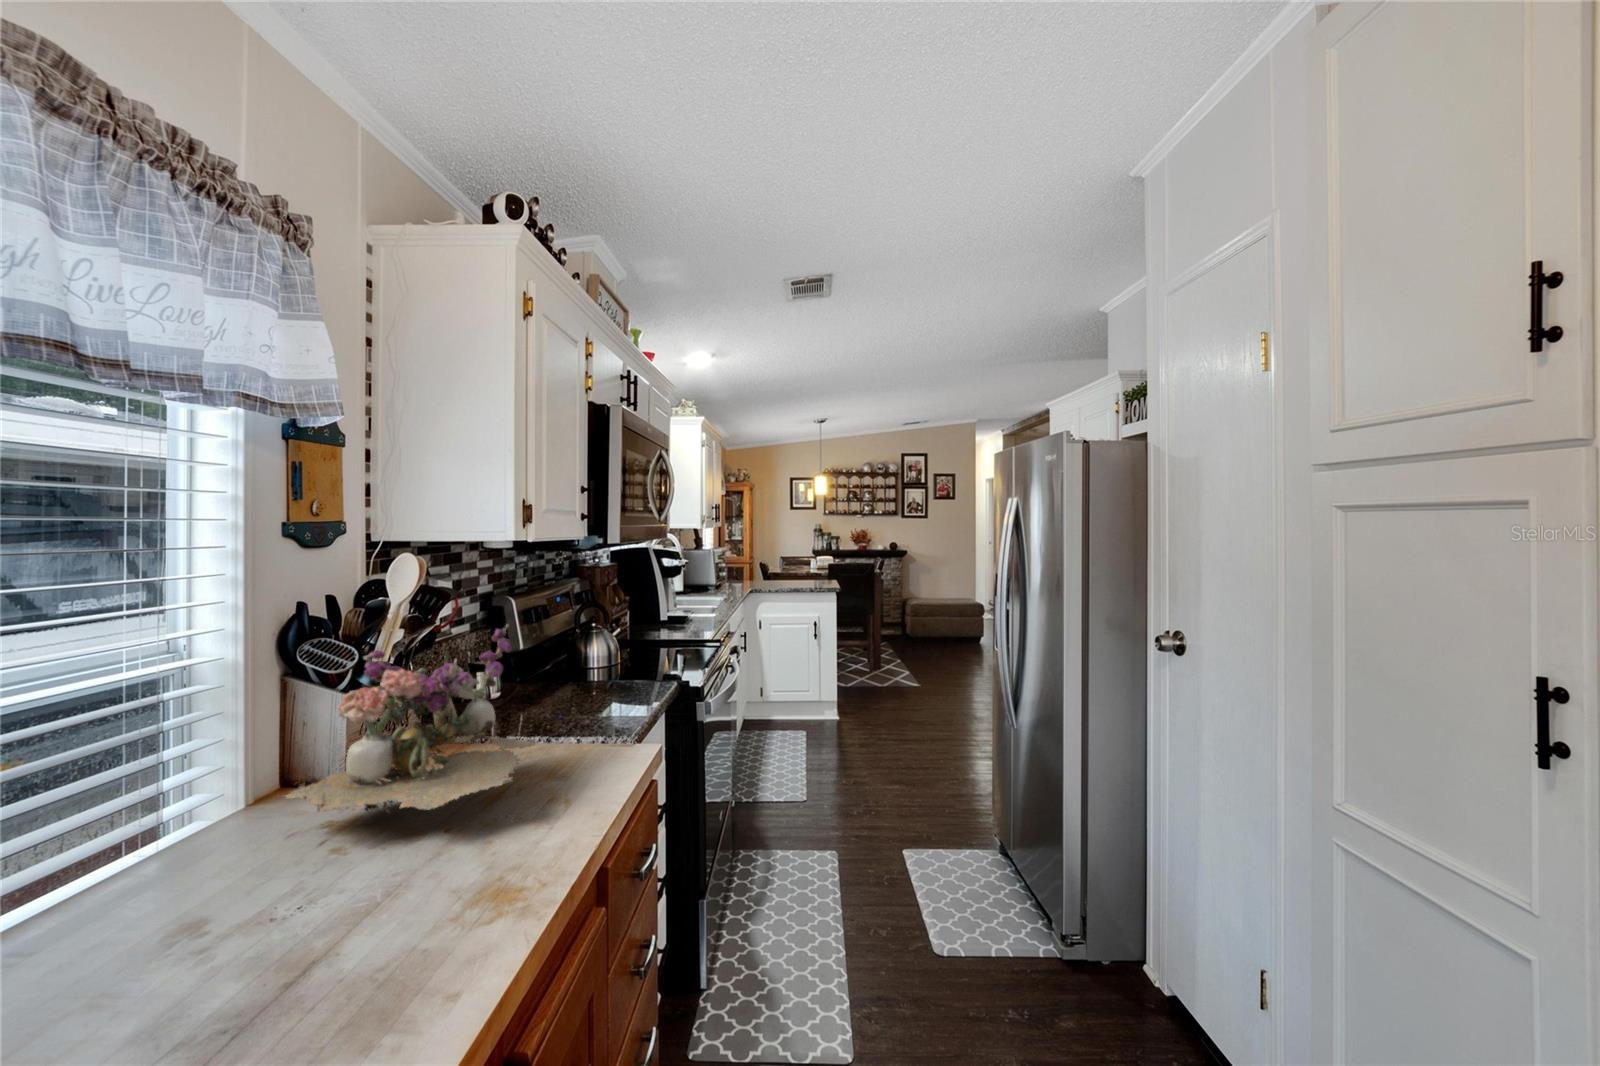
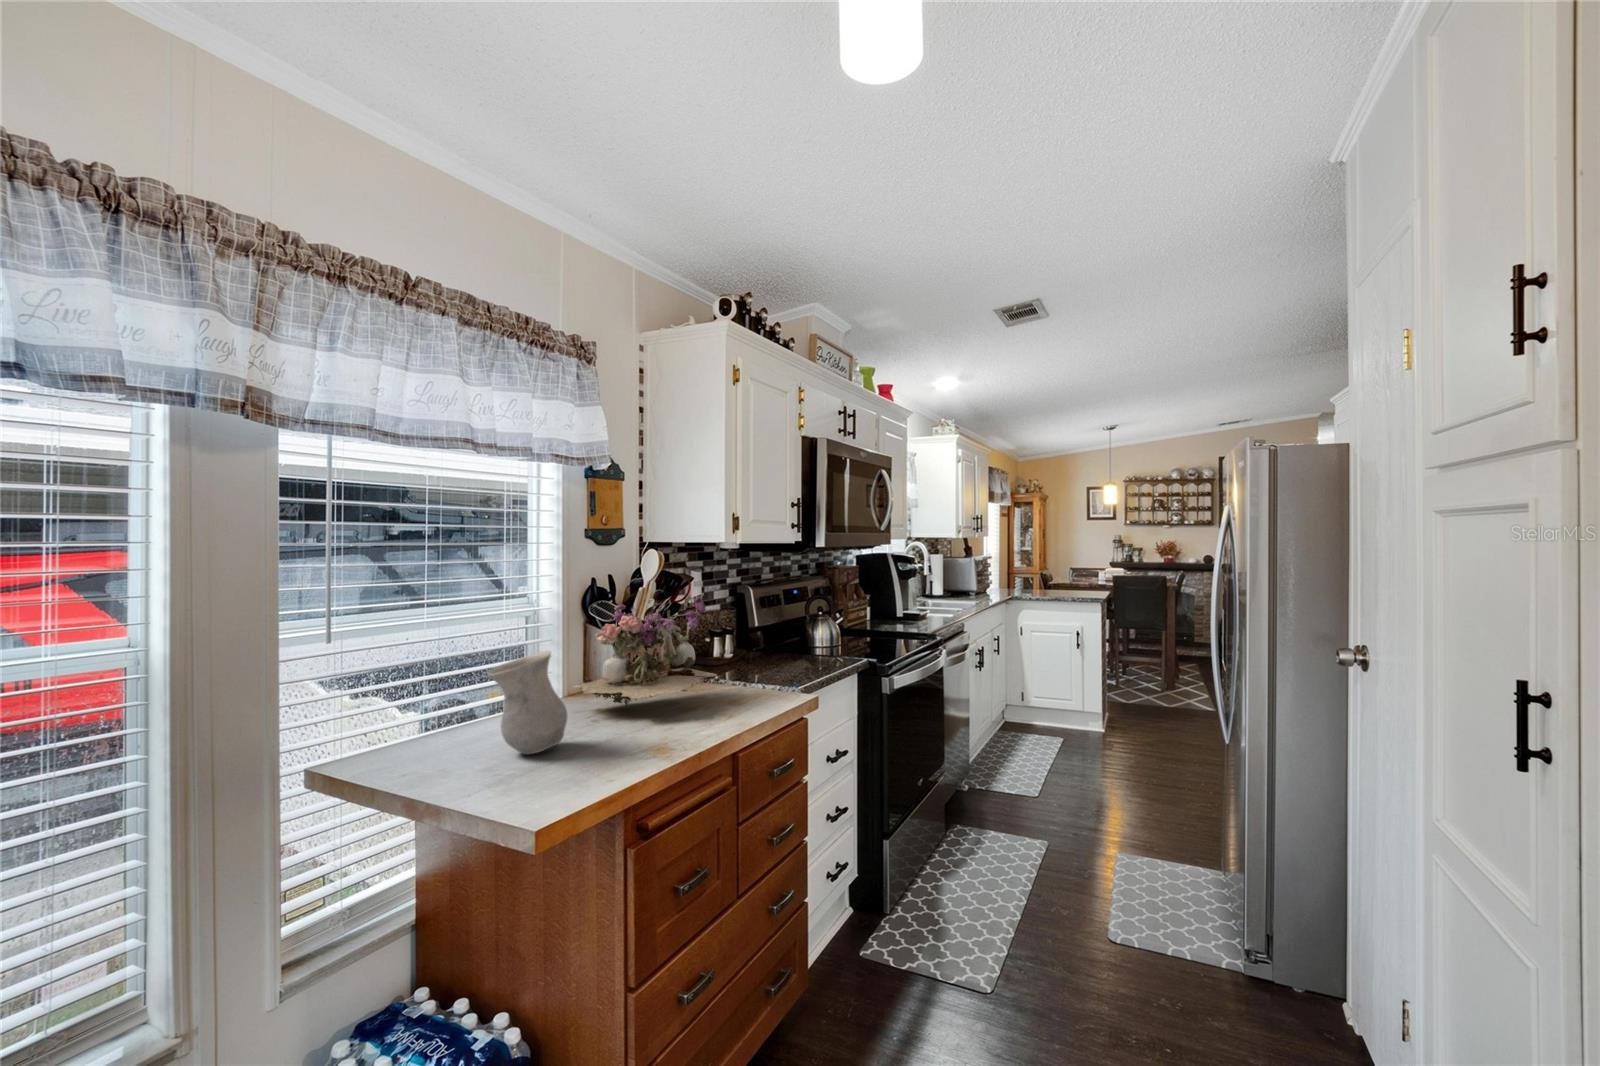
vase: none [144,762,328,971] -> present [487,651,567,754]

